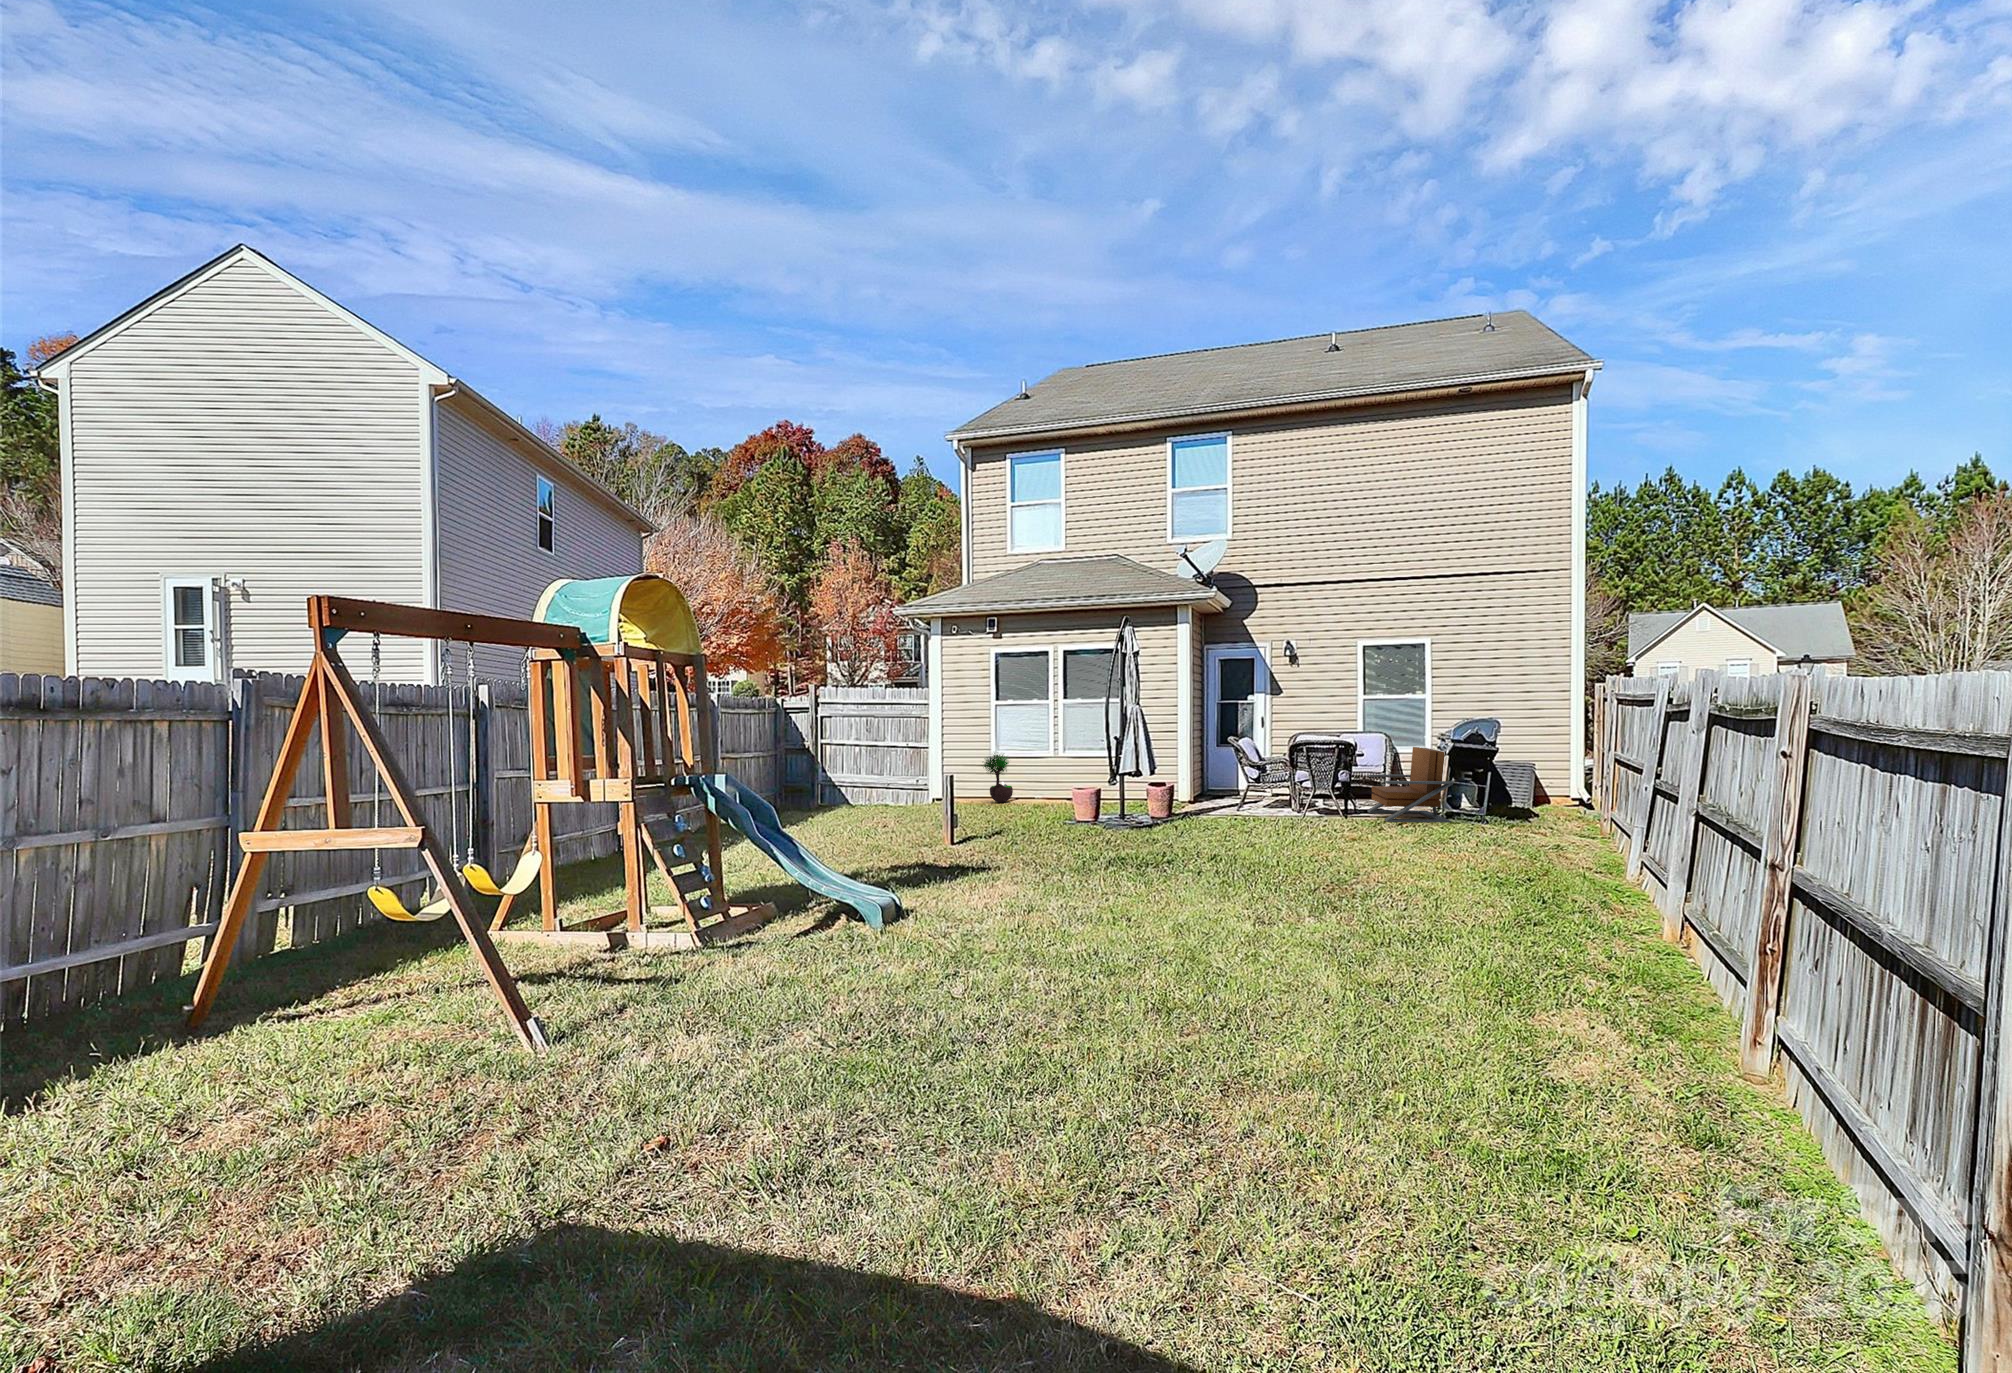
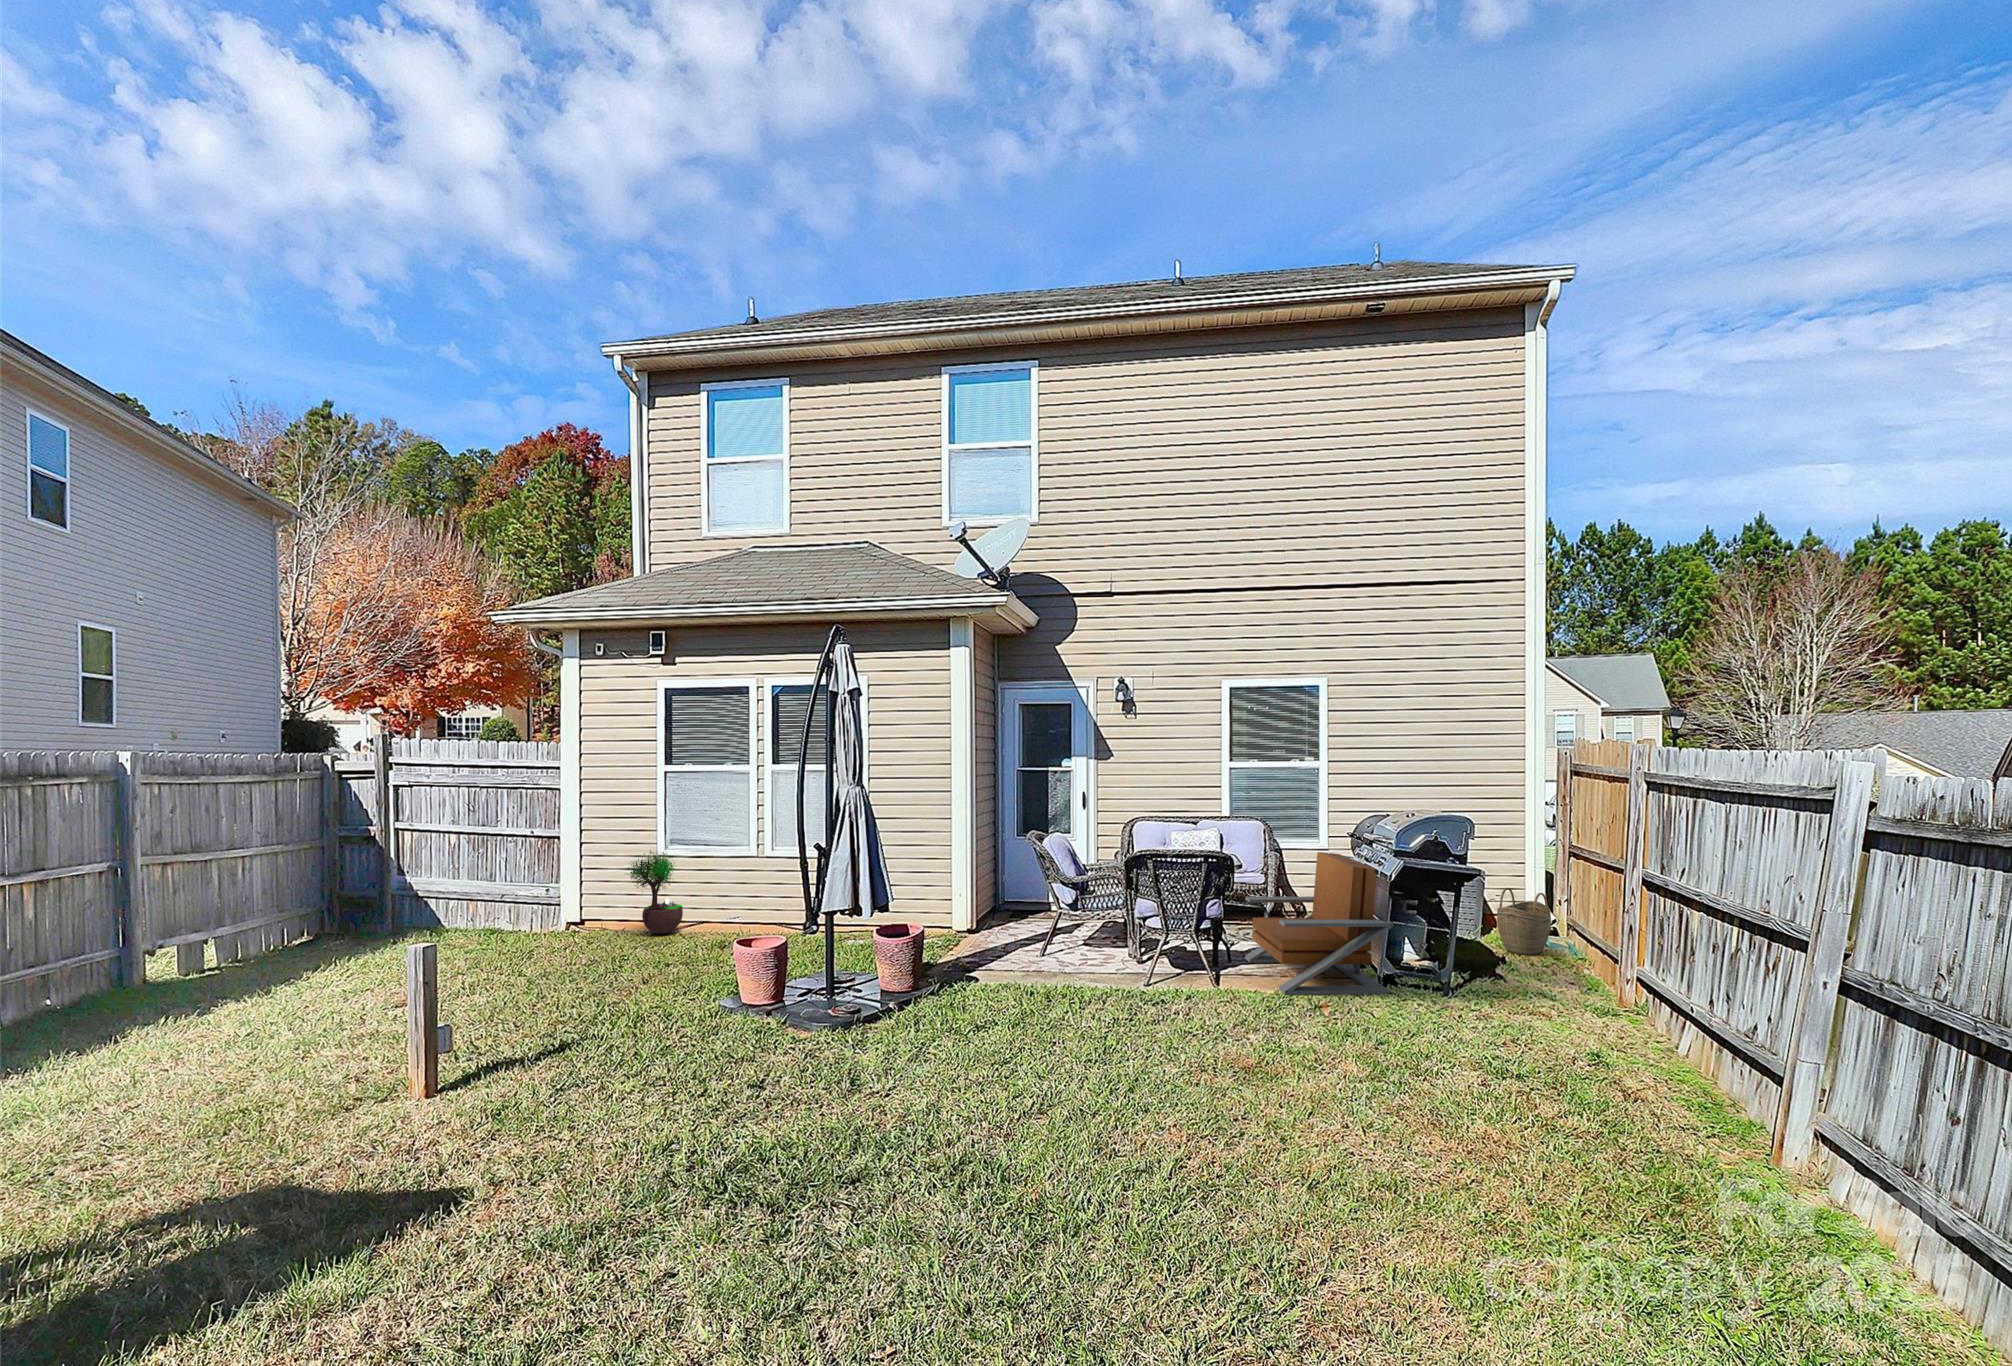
woven basket: none [1534,772,1569,812] -> present [1497,888,1551,955]

